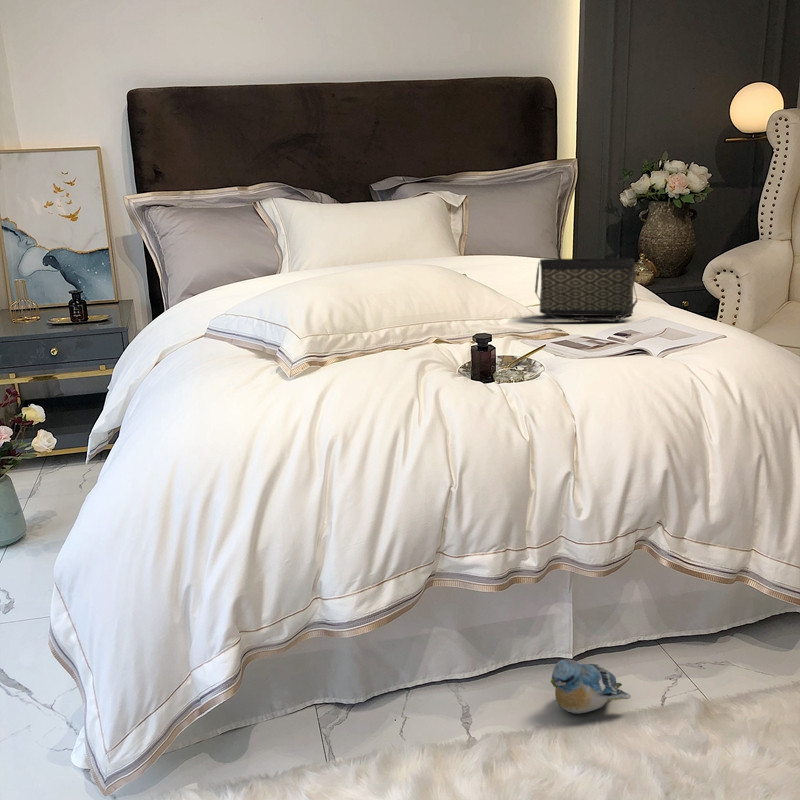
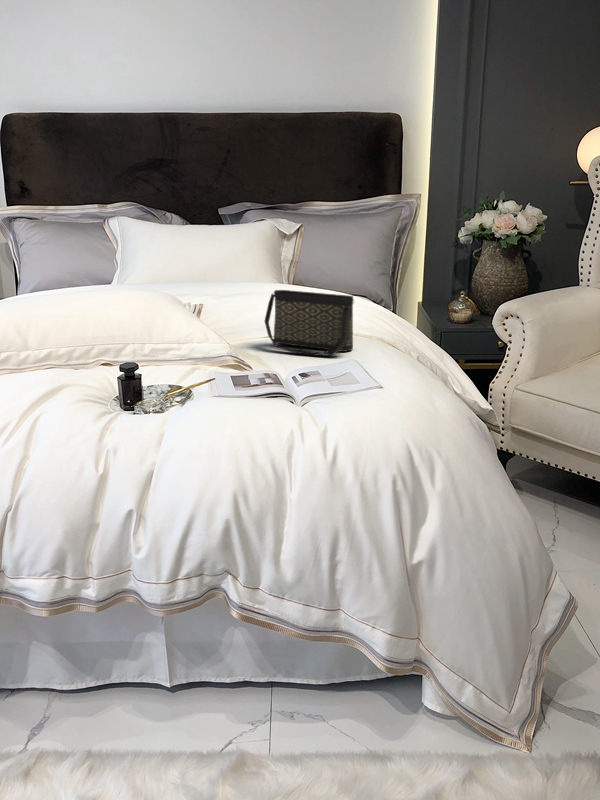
plush toy: present [551,659,631,714] -> none [104,691,193,746]

